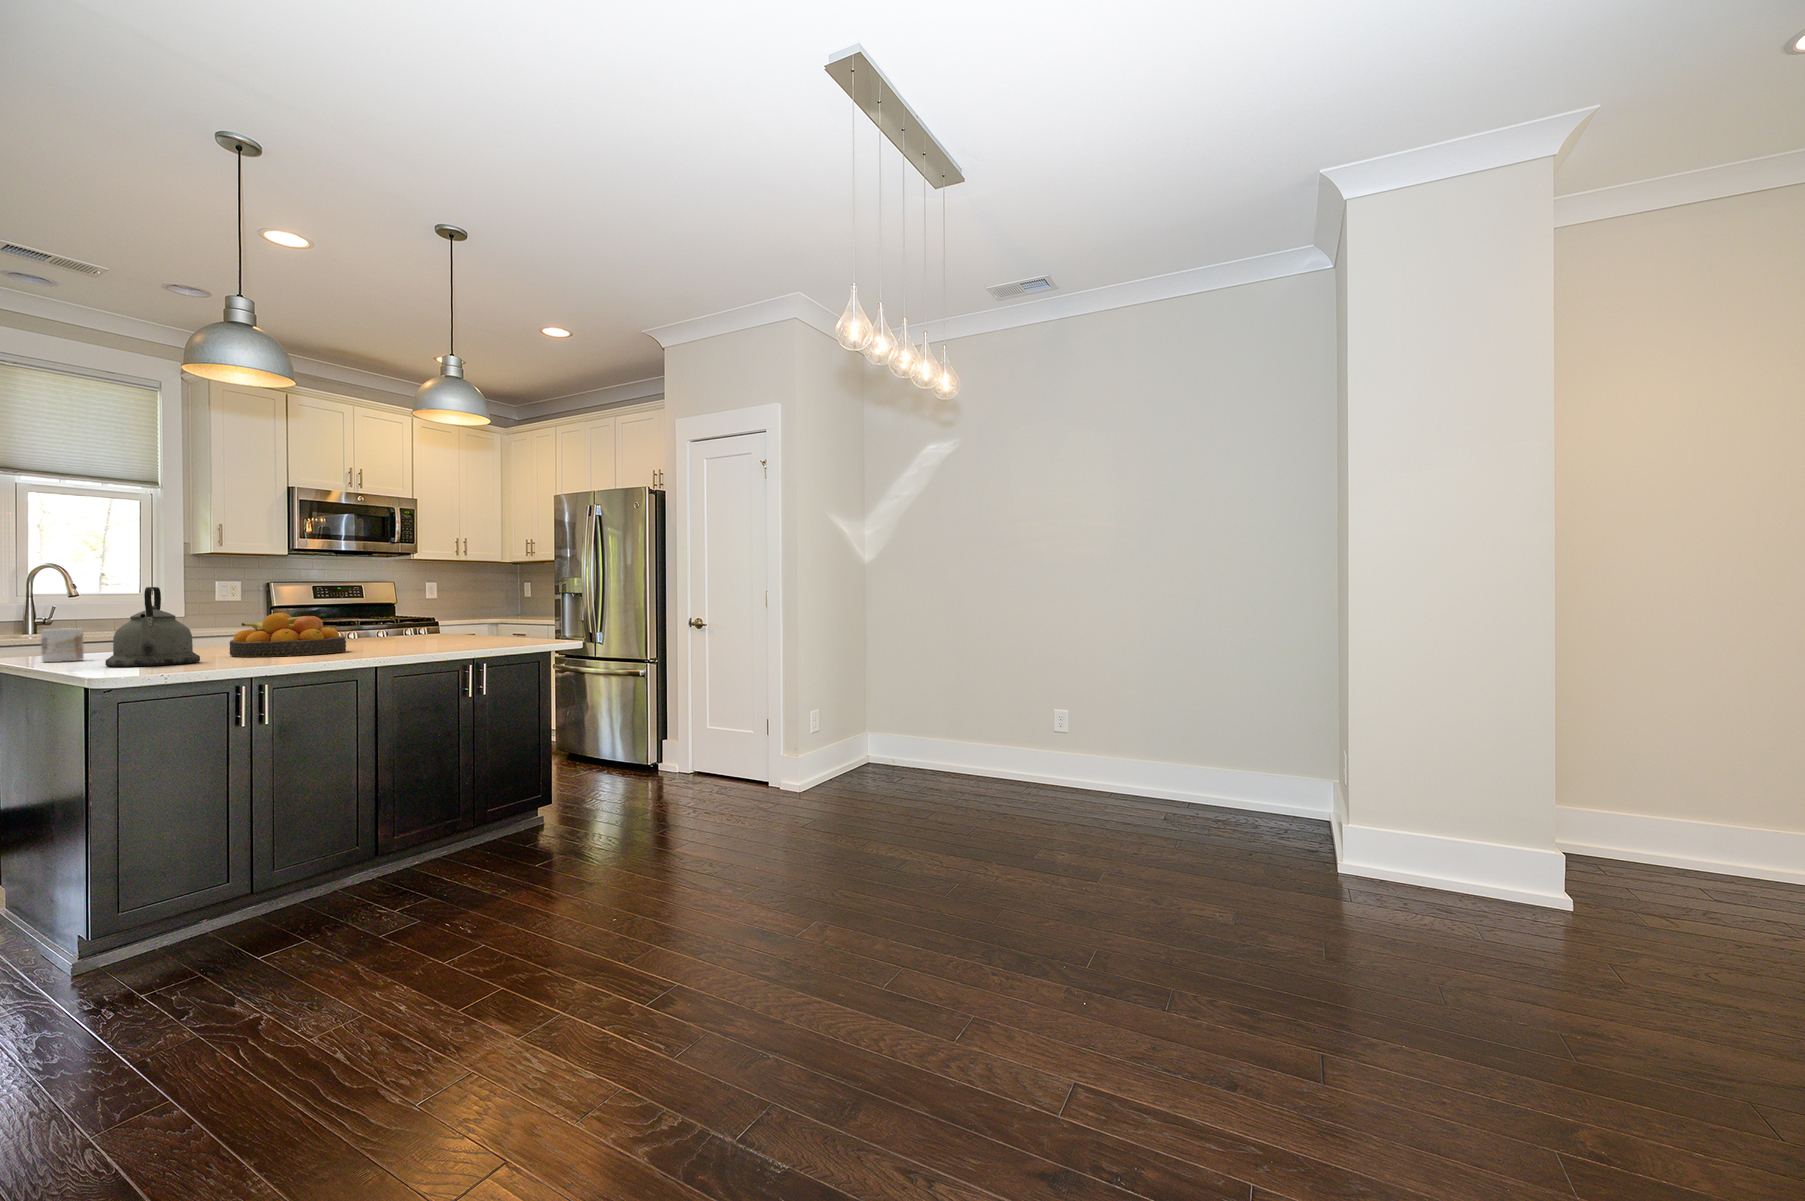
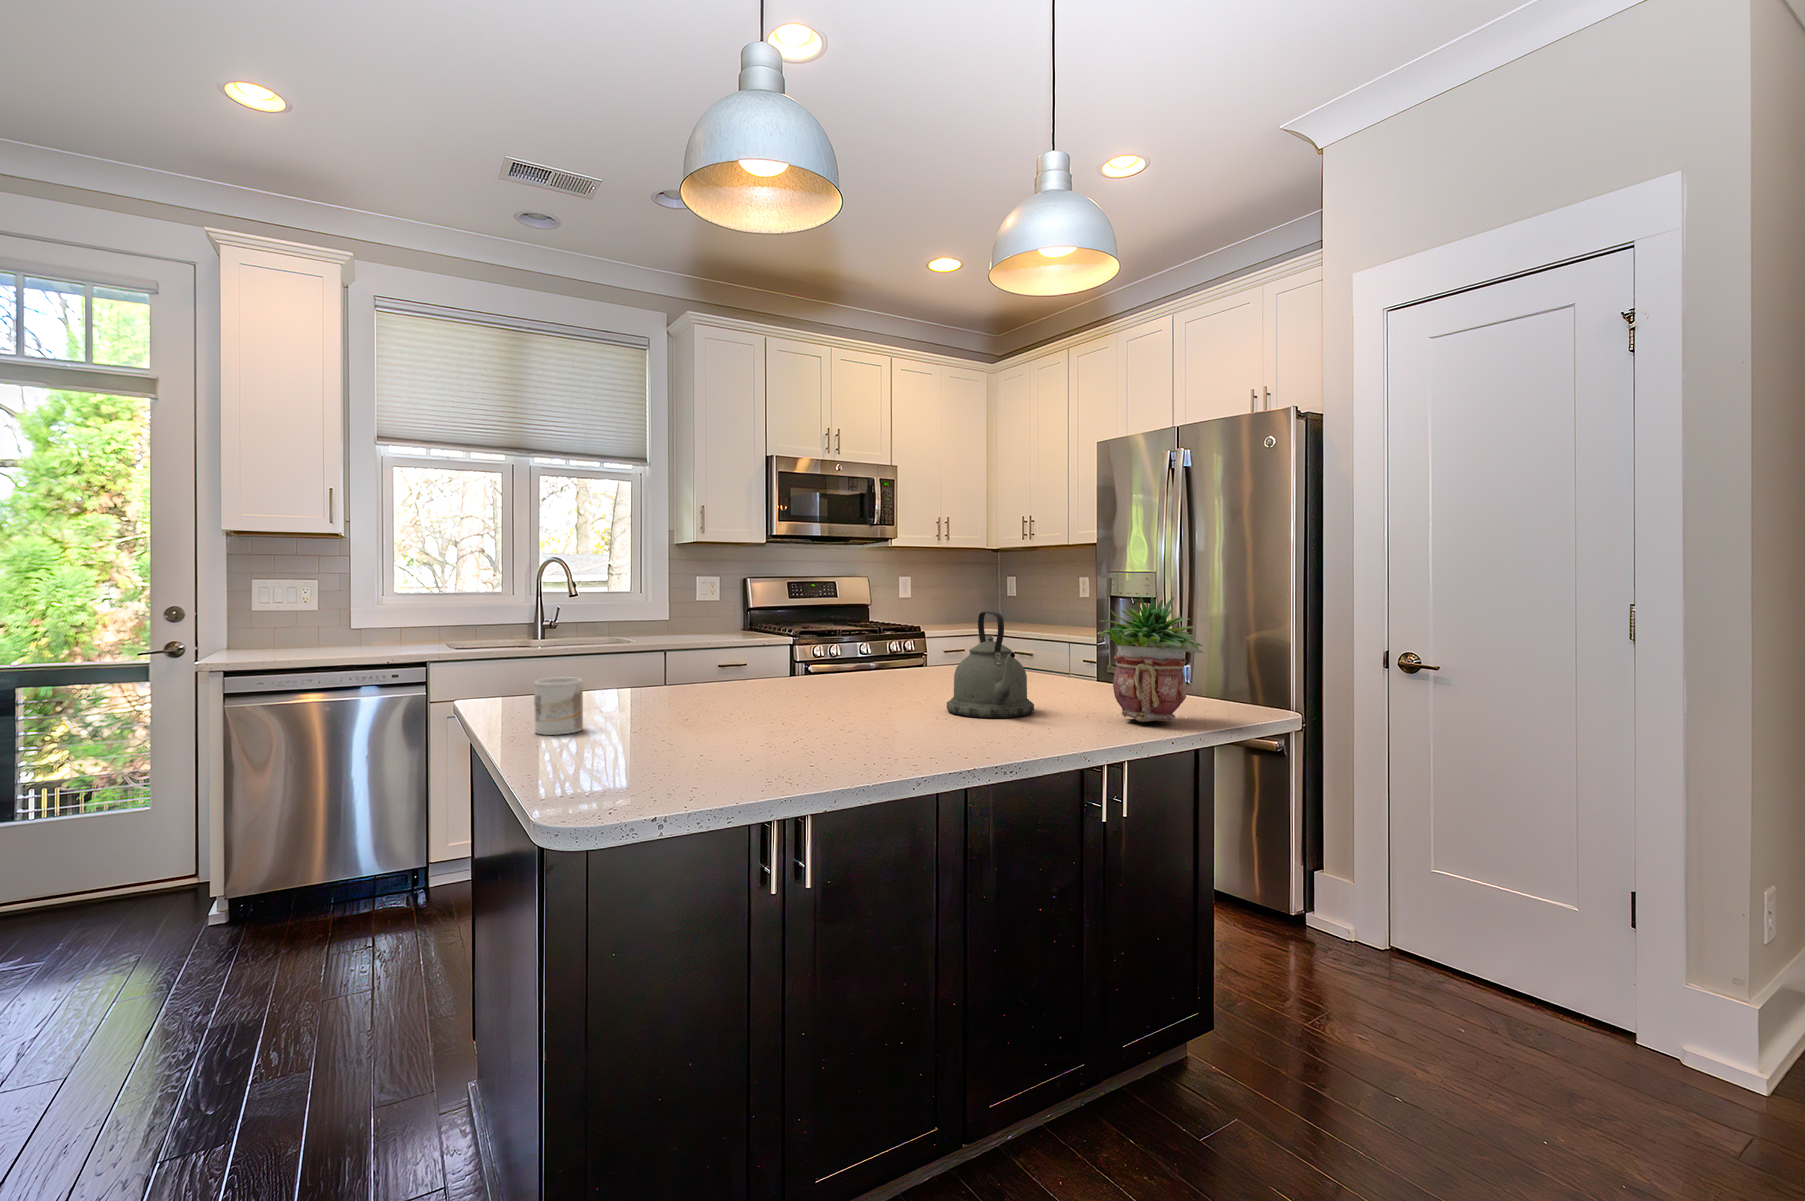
potted plant: none [465,578,528,644] -> present [1099,596,1204,722]
kettle: present [105,587,200,667] -> present [947,612,1034,718]
fruit bowl: present [230,613,346,657] -> none [766,657,928,748]

